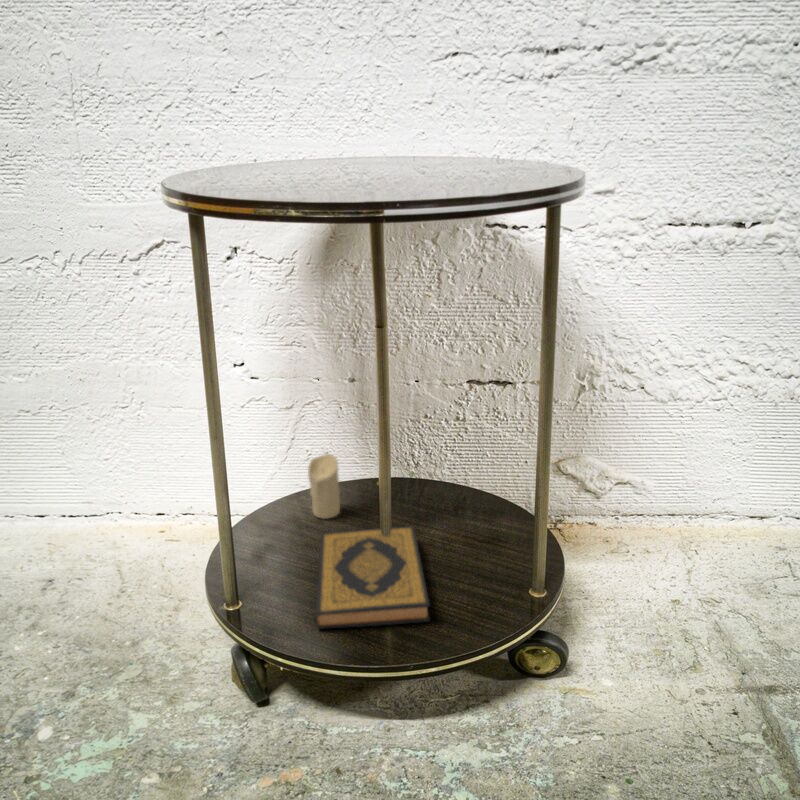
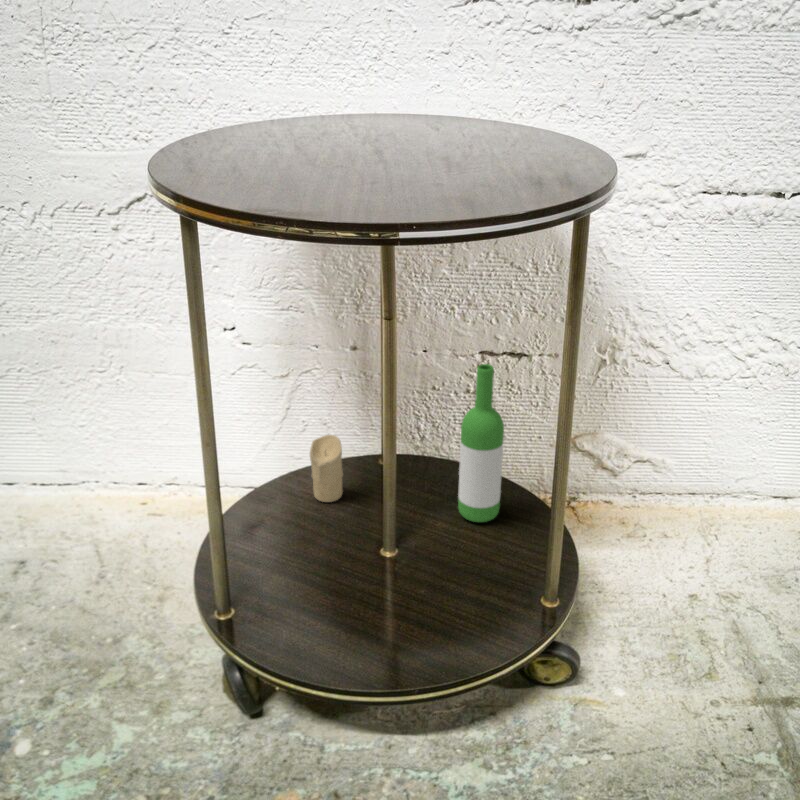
wine bottle: none [450,377,491,534] -> present [458,364,504,522]
hardback book: present [316,526,430,629] -> none [326,514,441,624]

